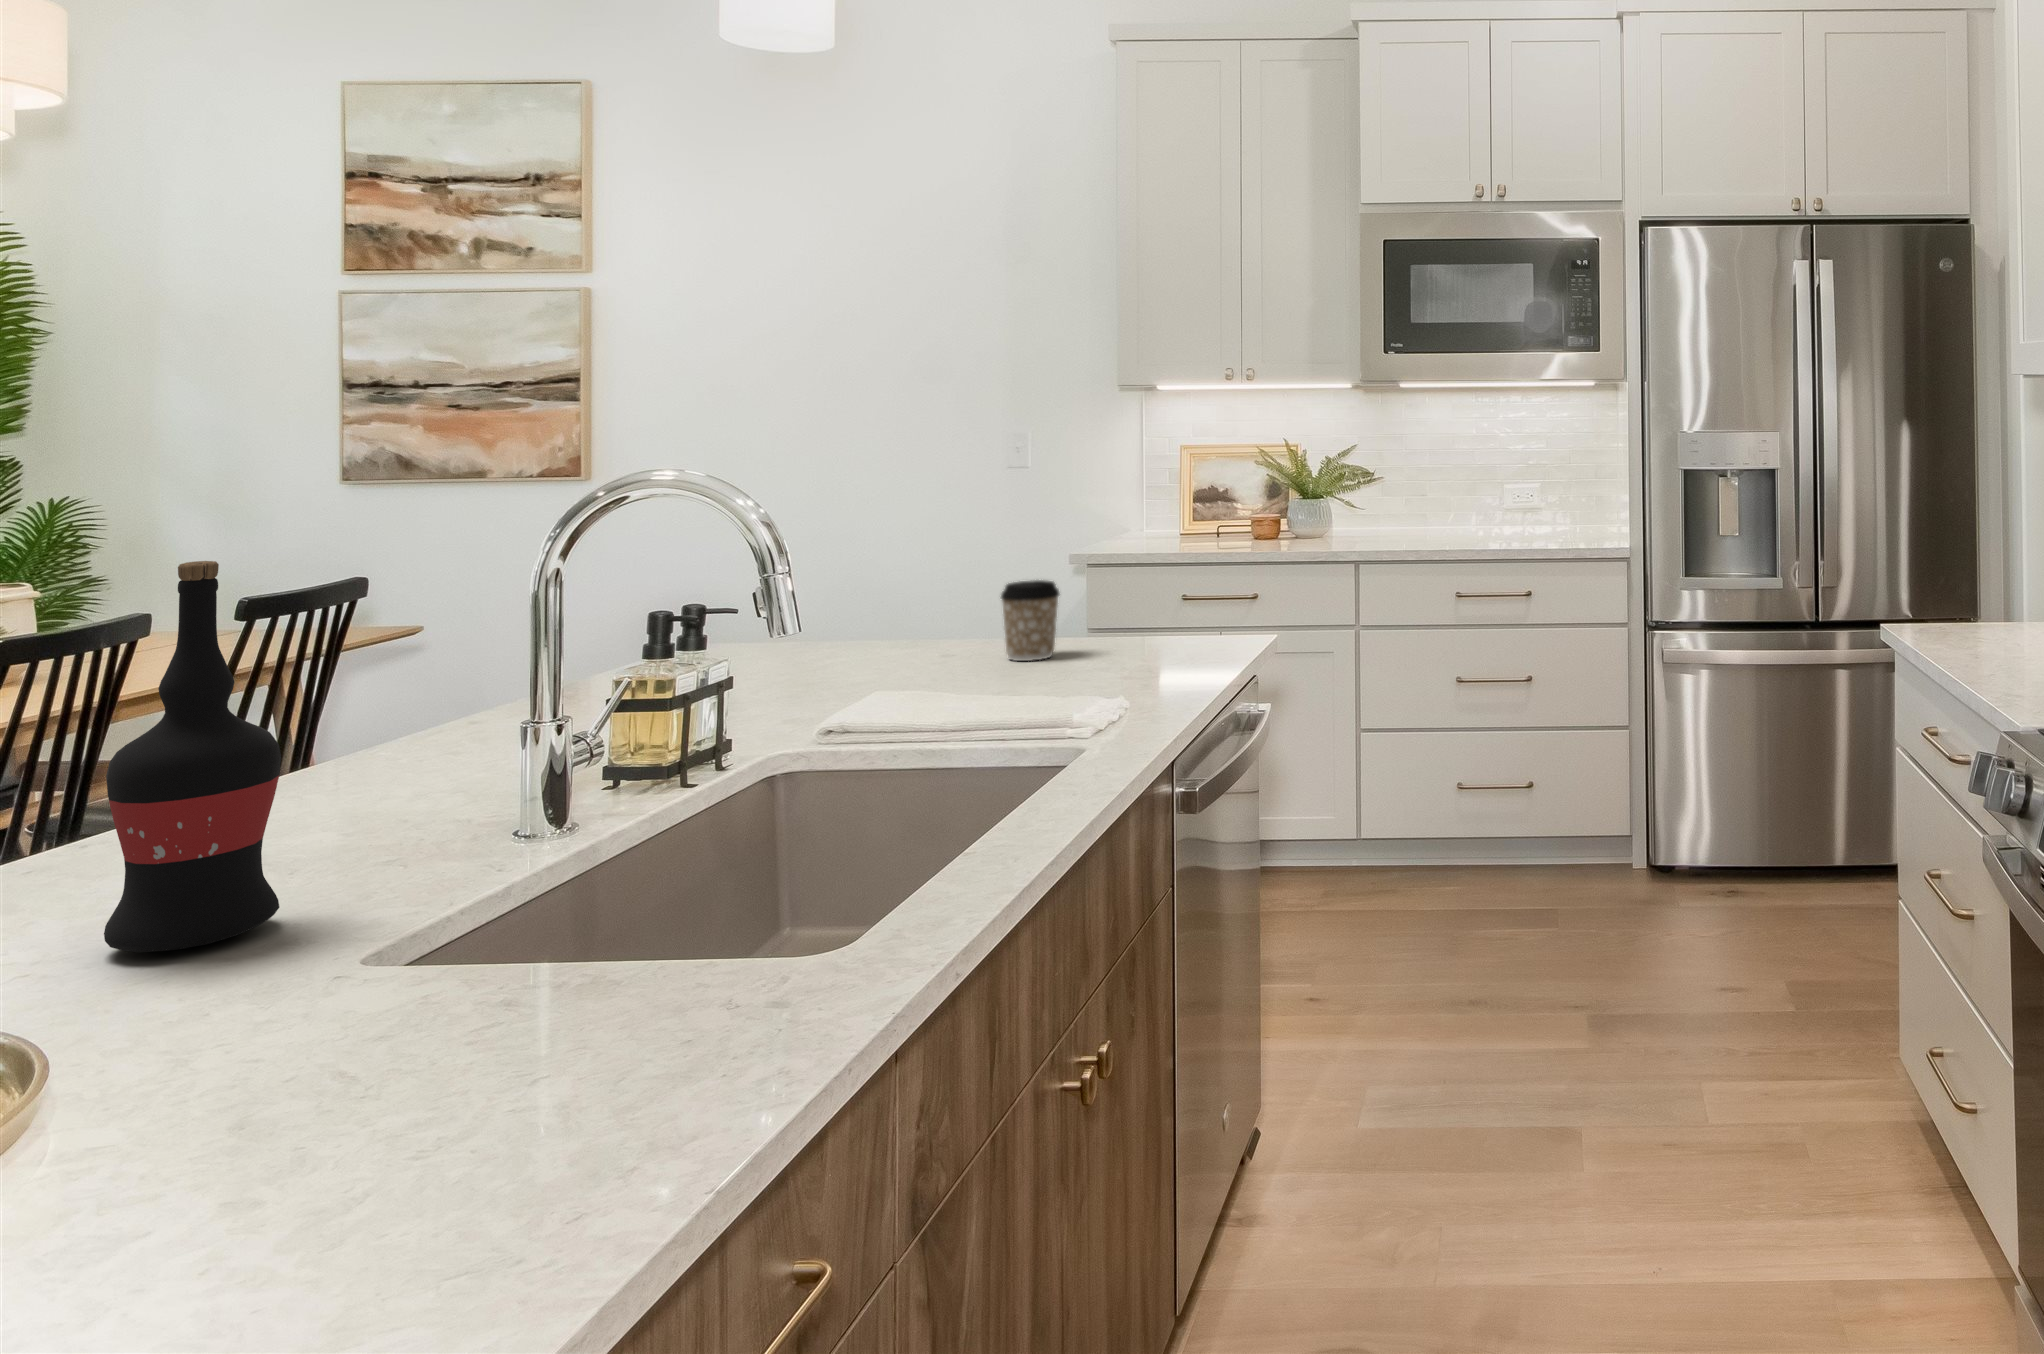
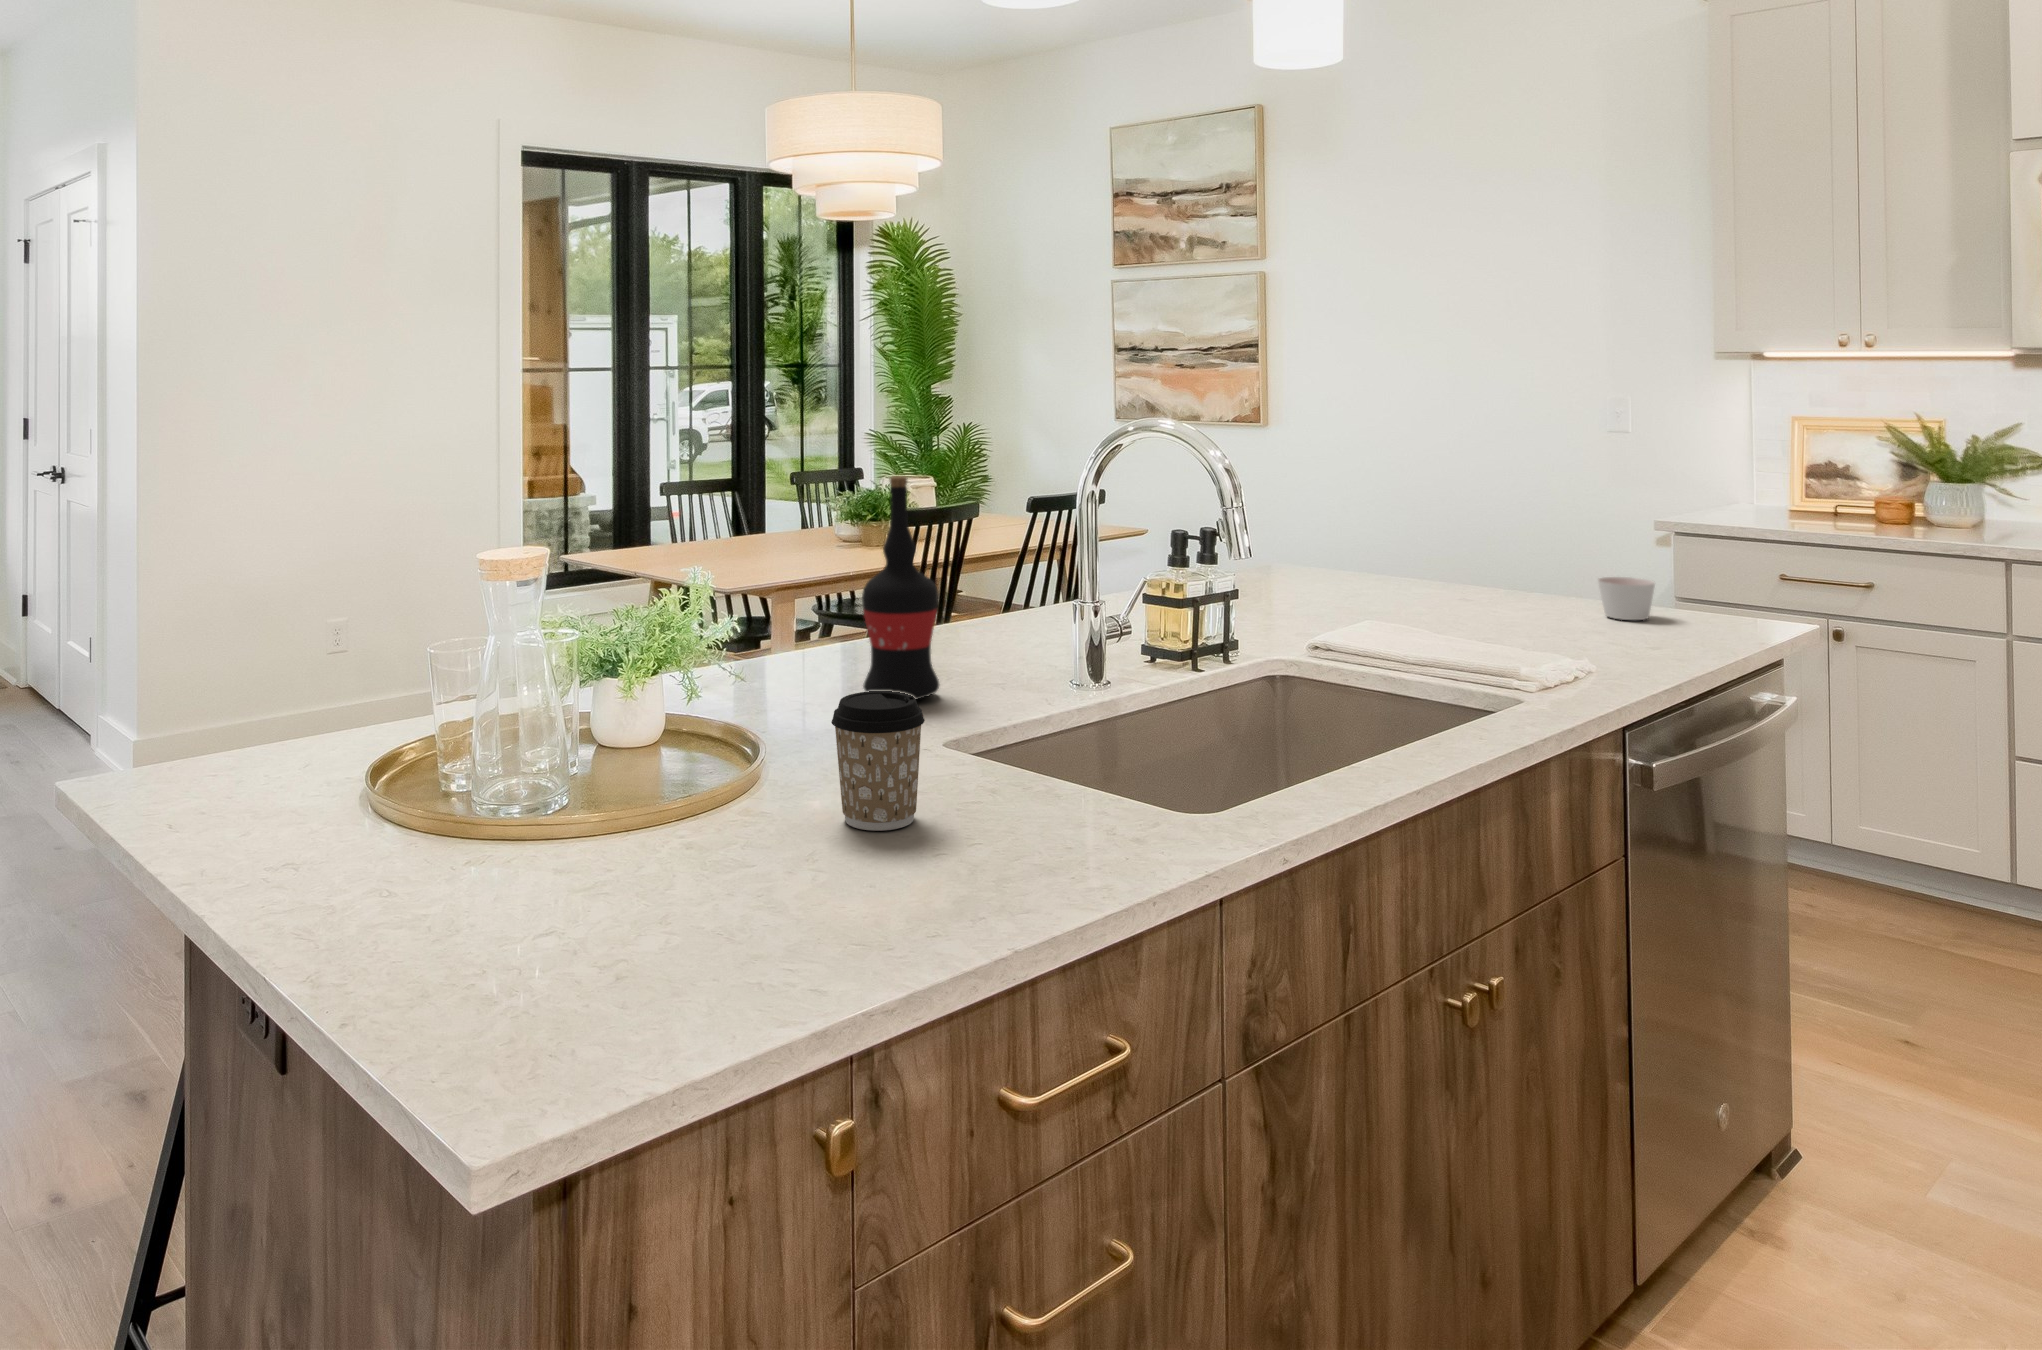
coffee cup: present [1001,580,1059,661] -> present [831,691,925,831]
candle: none [1102,606,1157,651] -> present [1598,577,1655,620]

